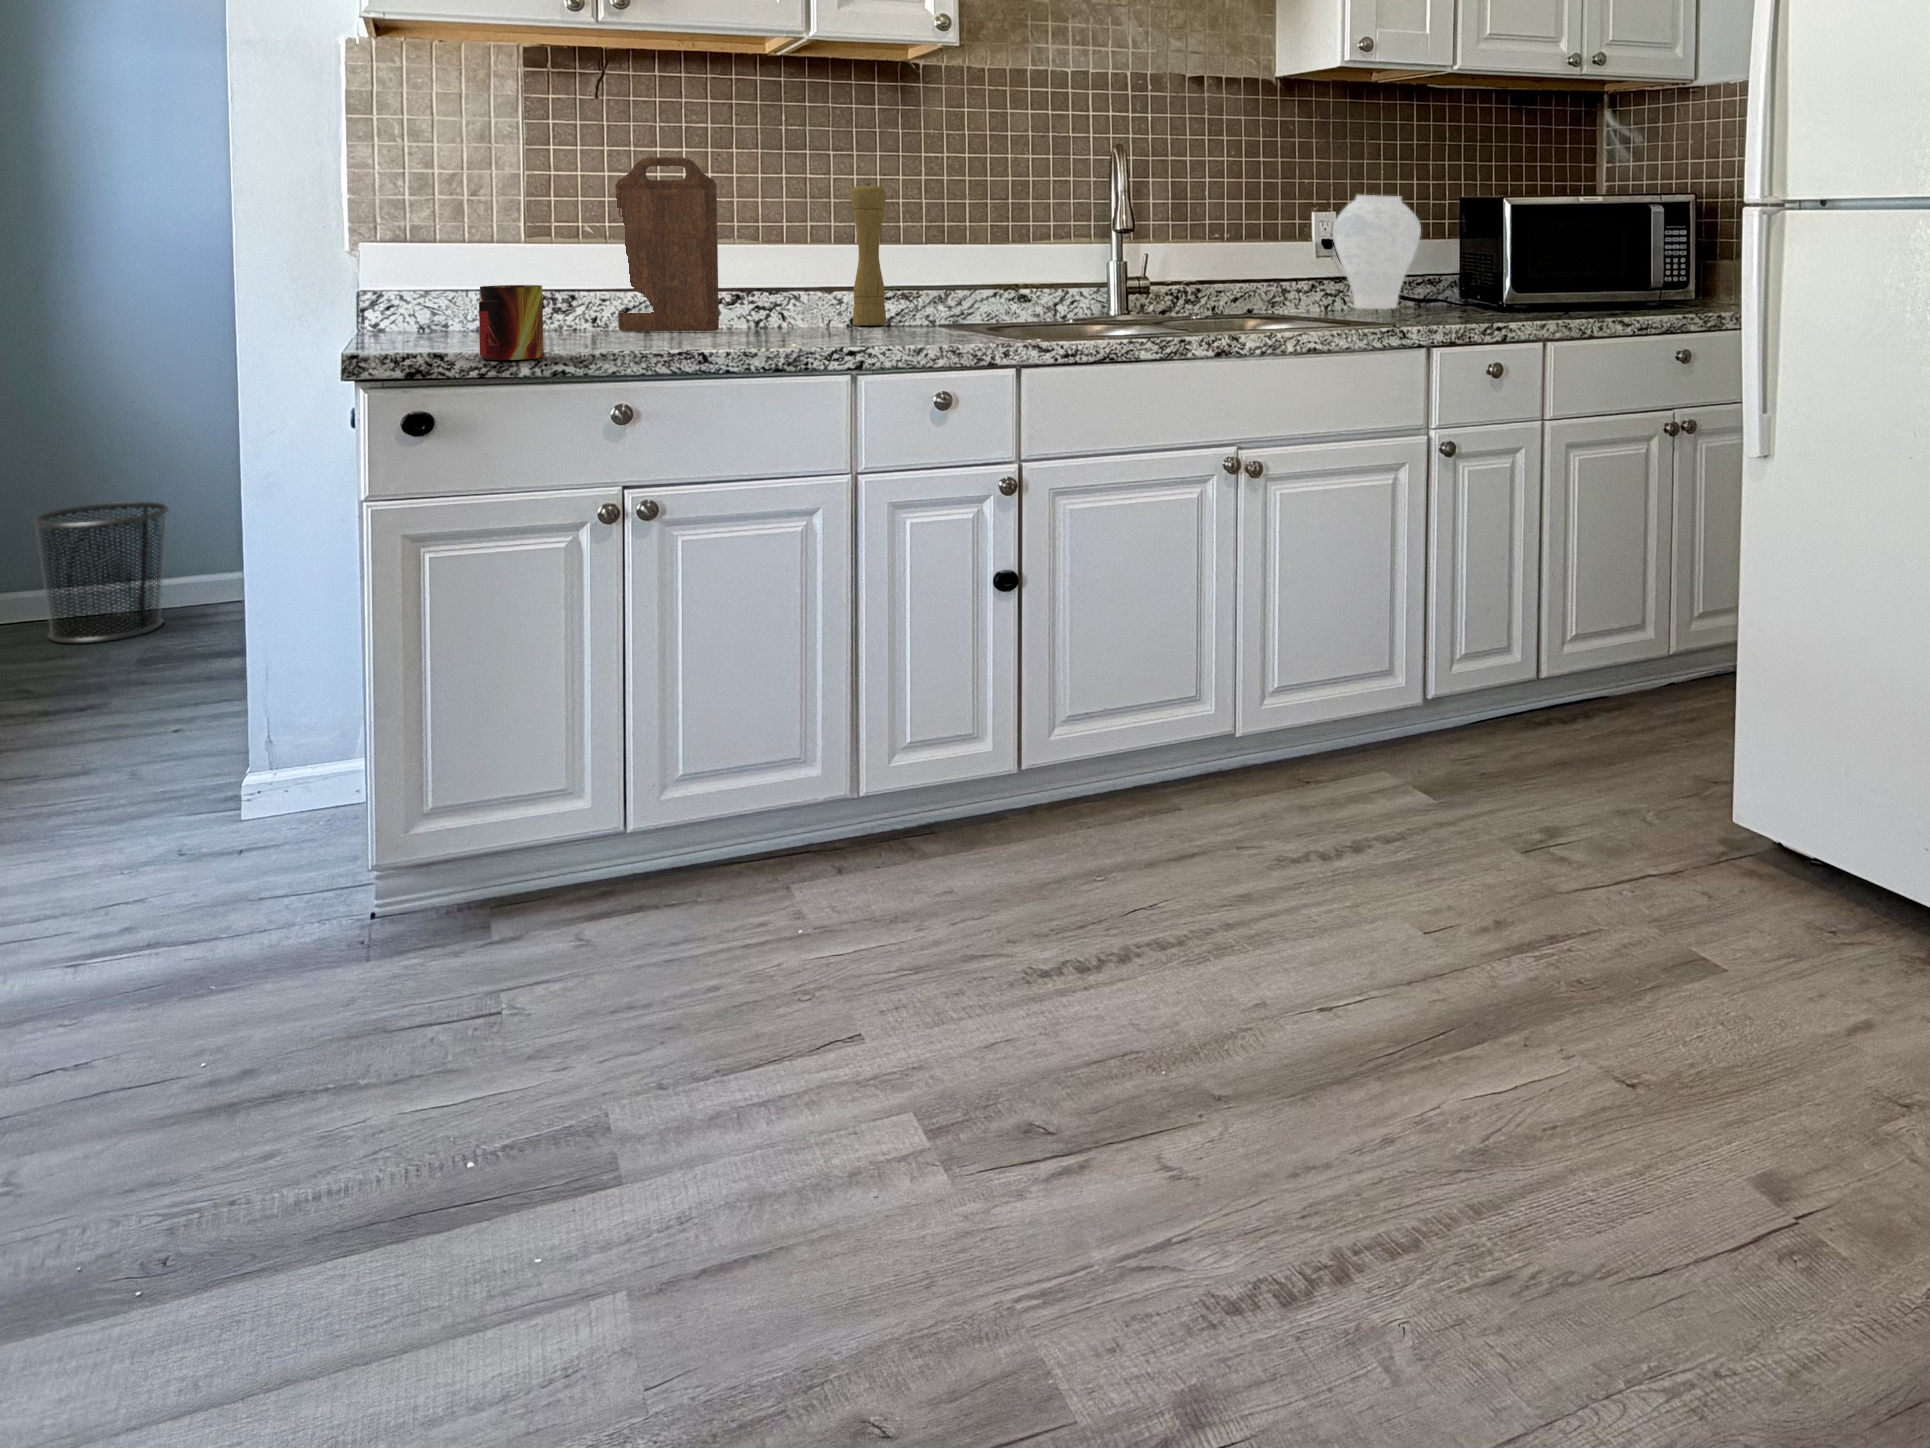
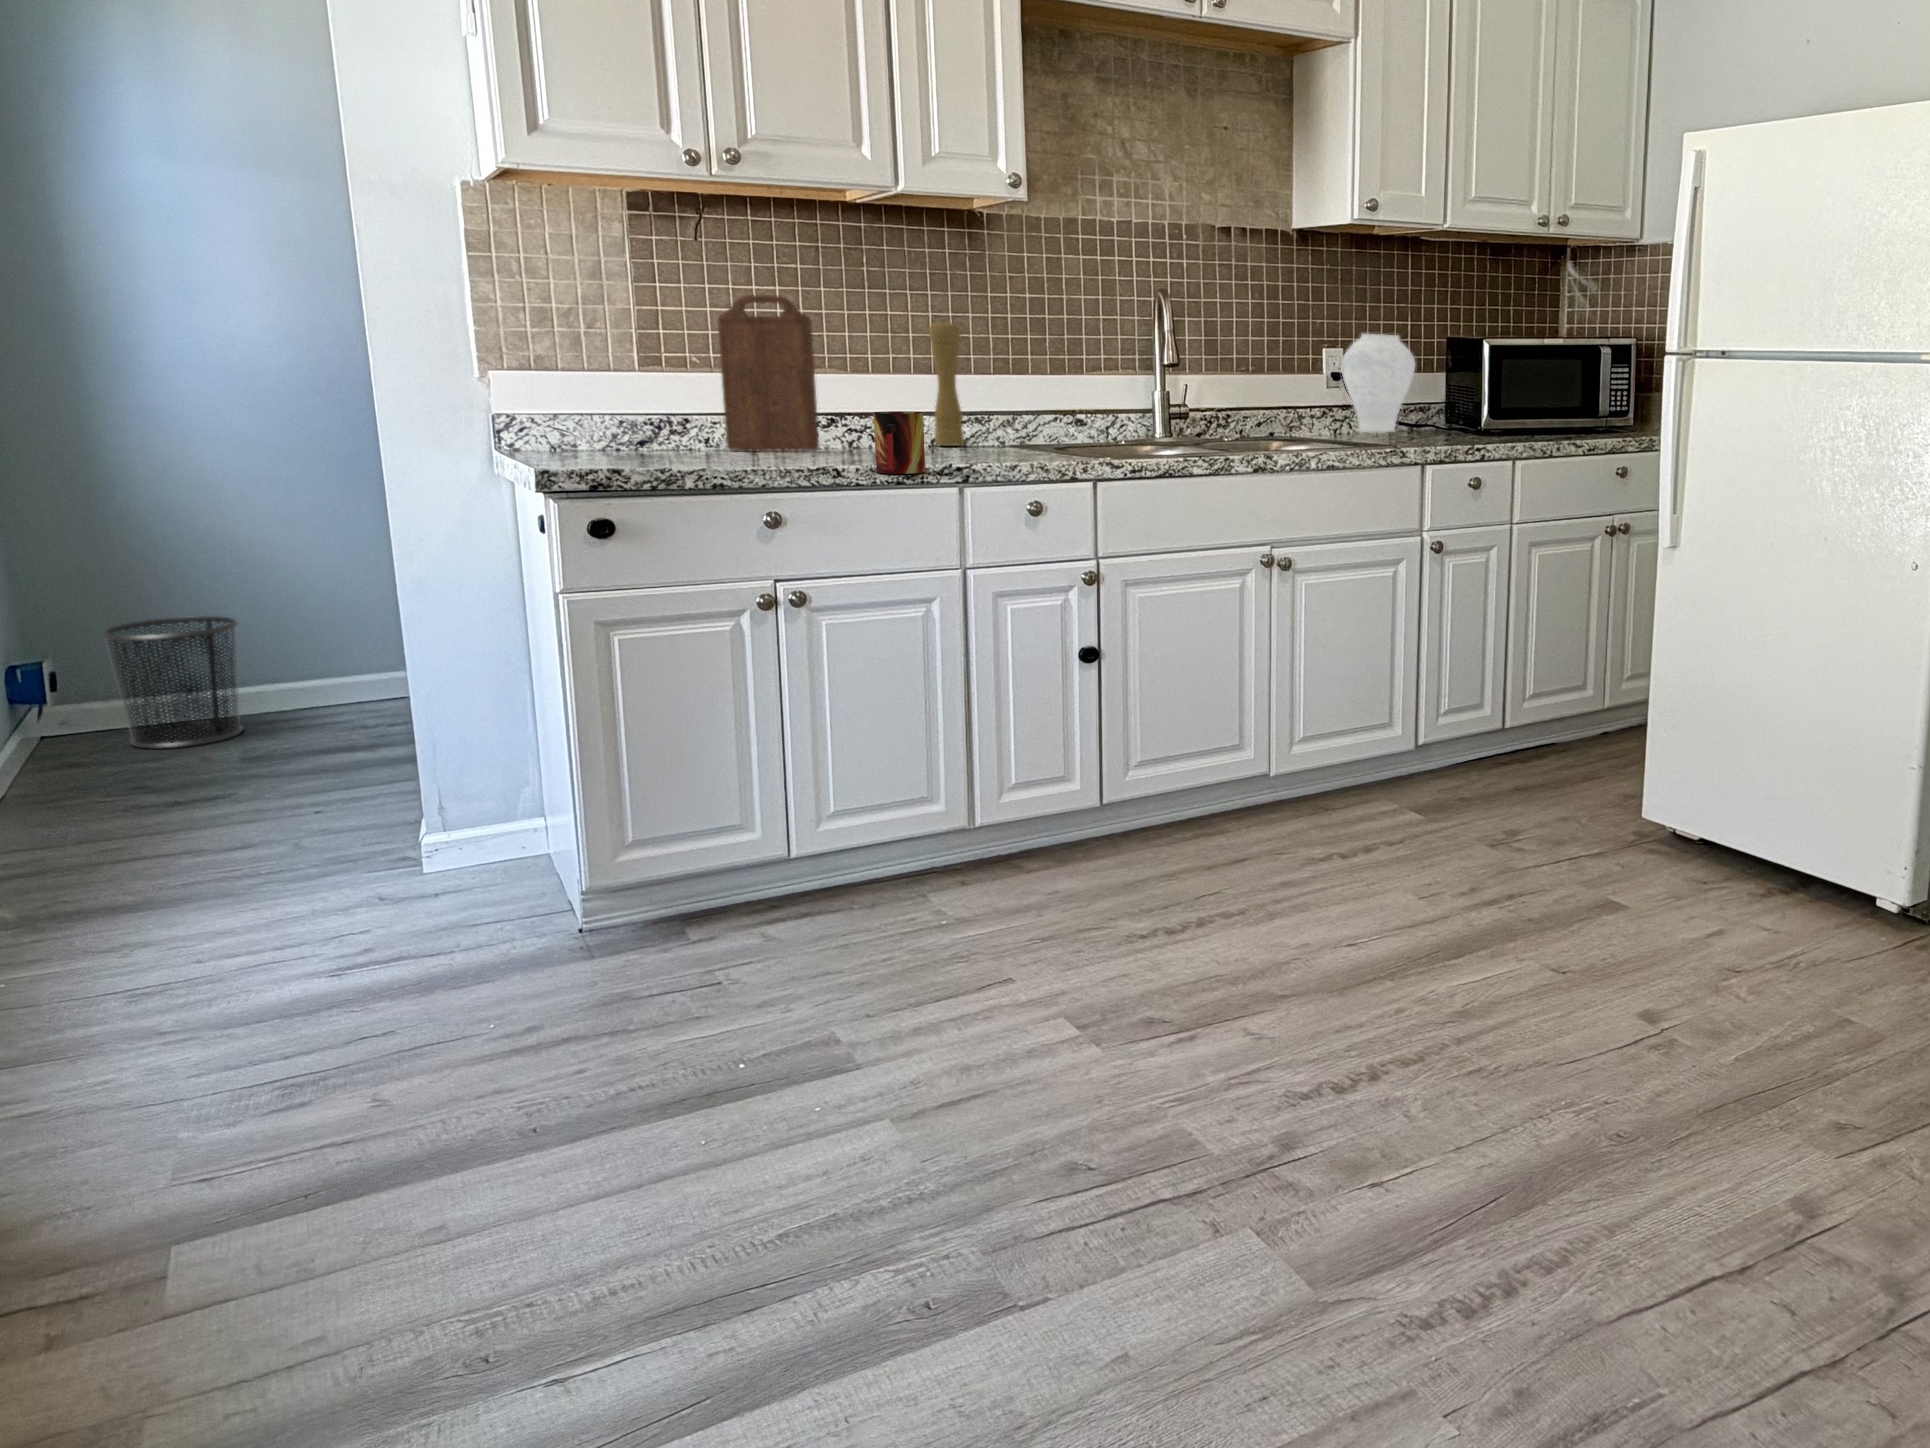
mug: present [479,285,544,360] -> present [873,411,926,474]

